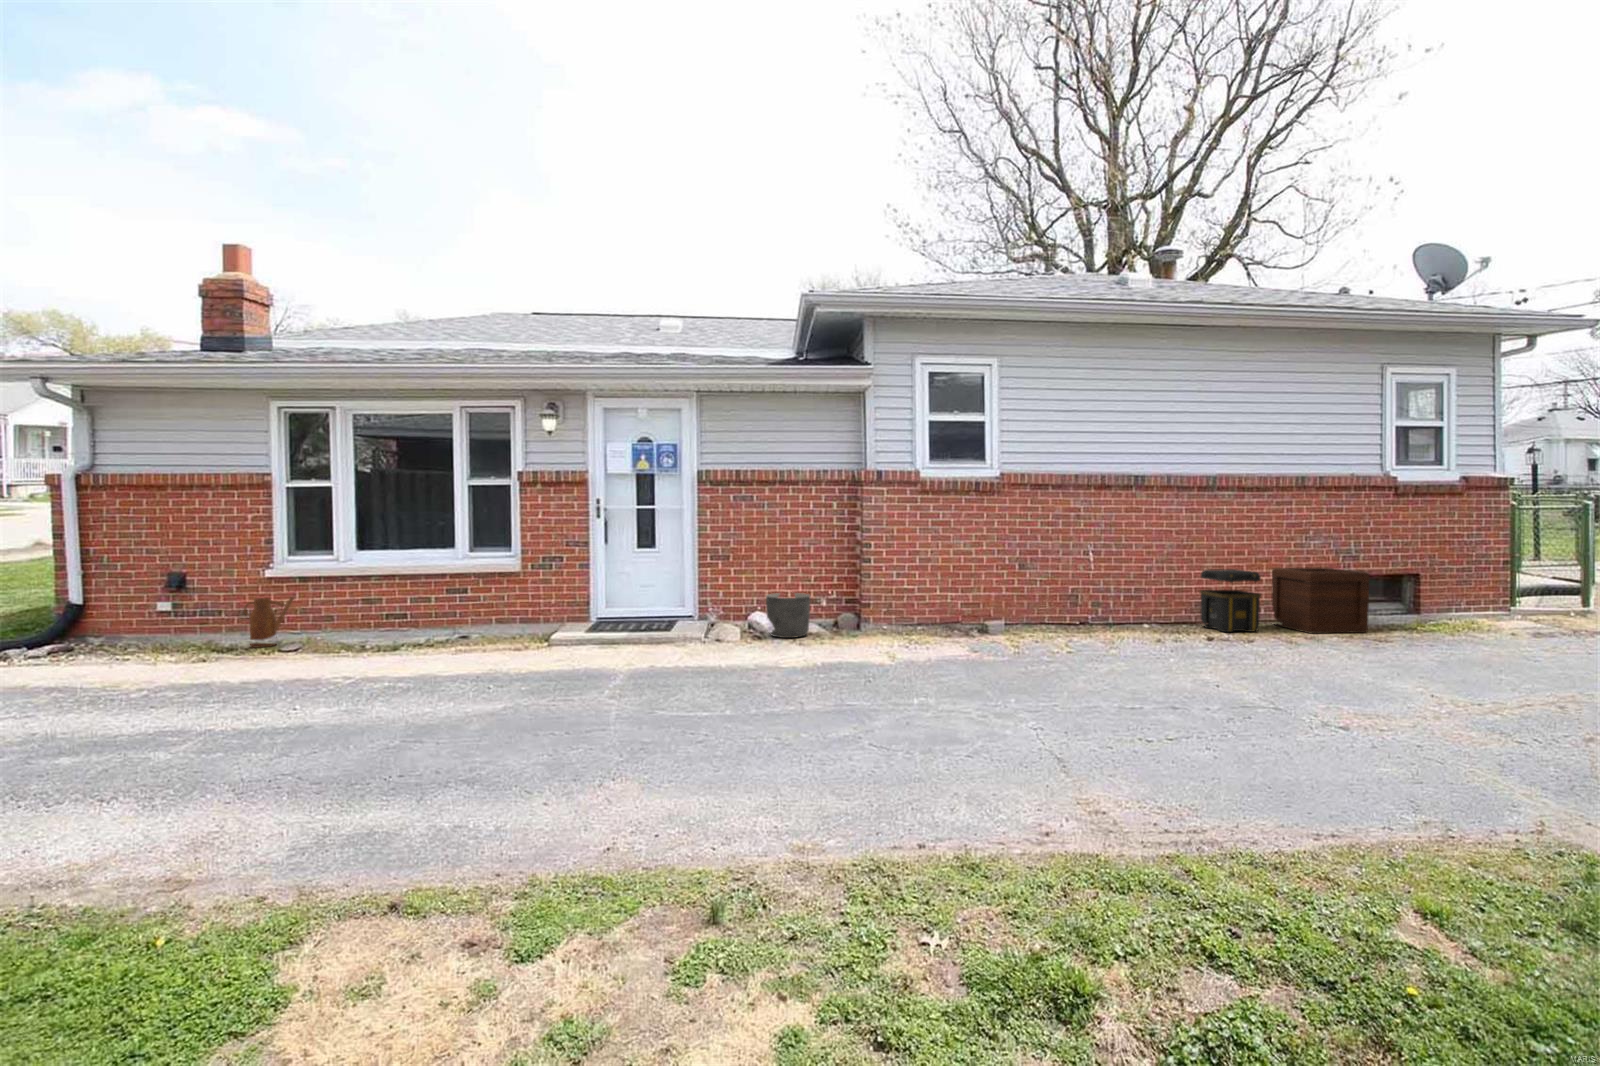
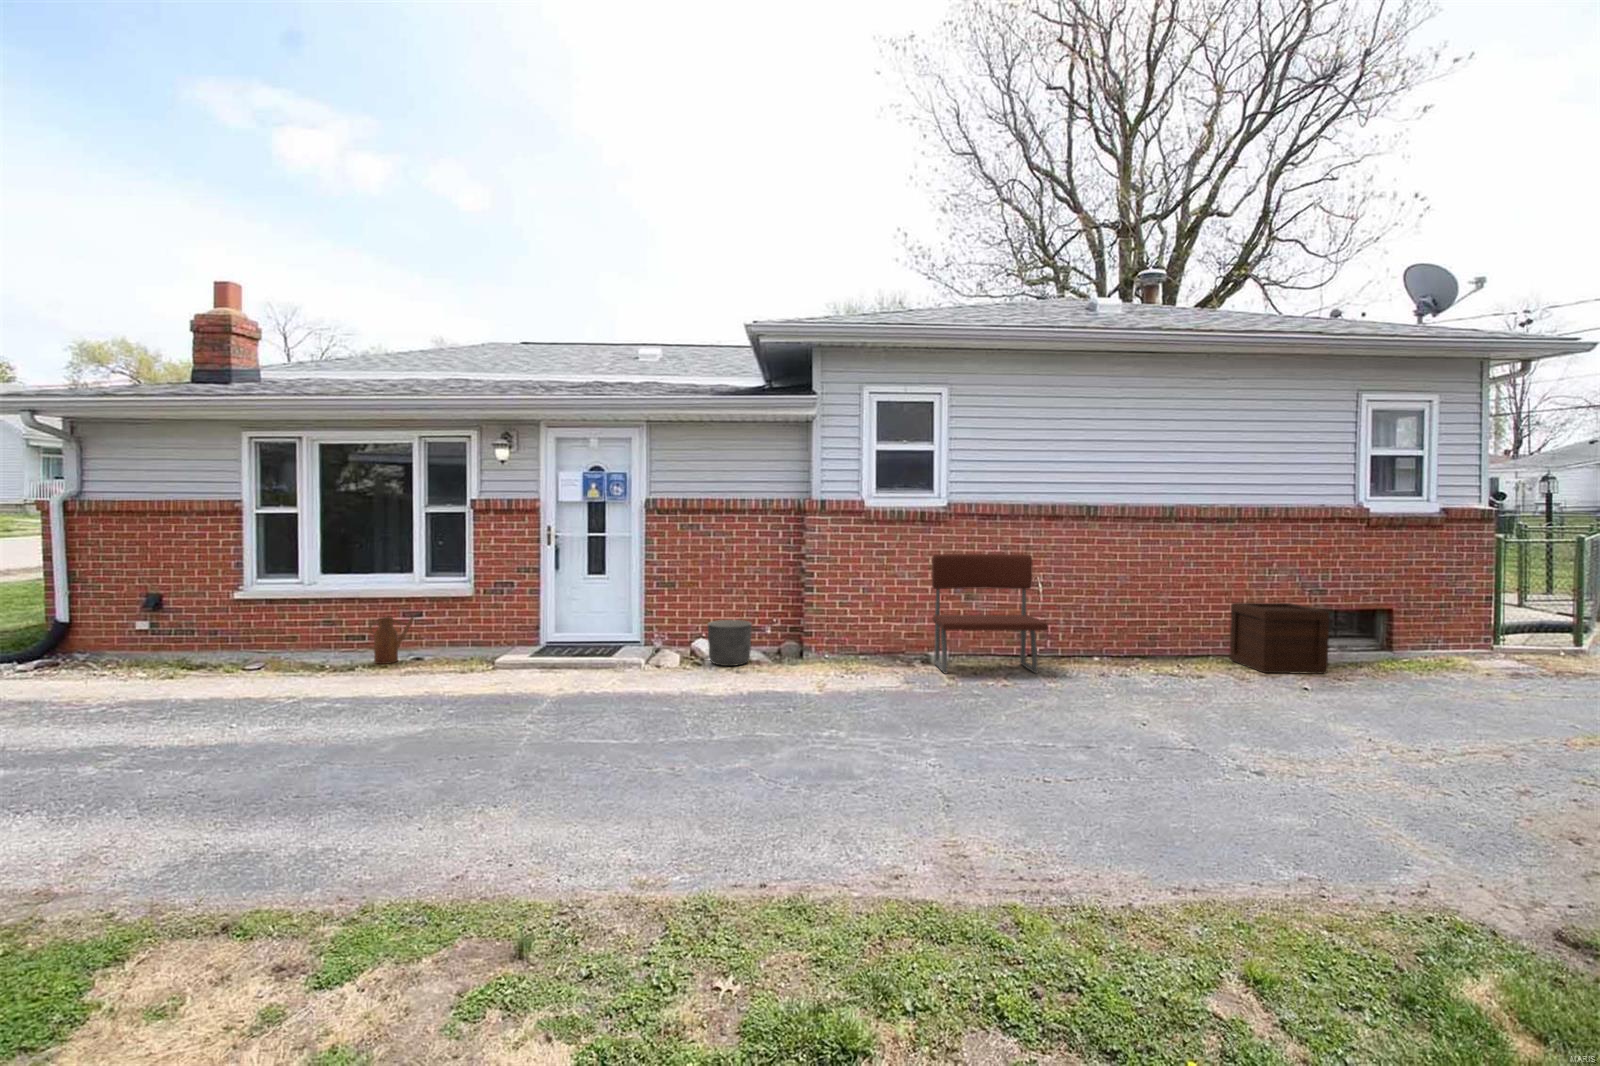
bench: none [990,522,1109,640] -> present [932,554,1048,674]
toolbox: present [1200,569,1261,632] -> none [1153,604,1214,669]
watering can: present [244,598,293,648] -> present [369,617,414,664]

